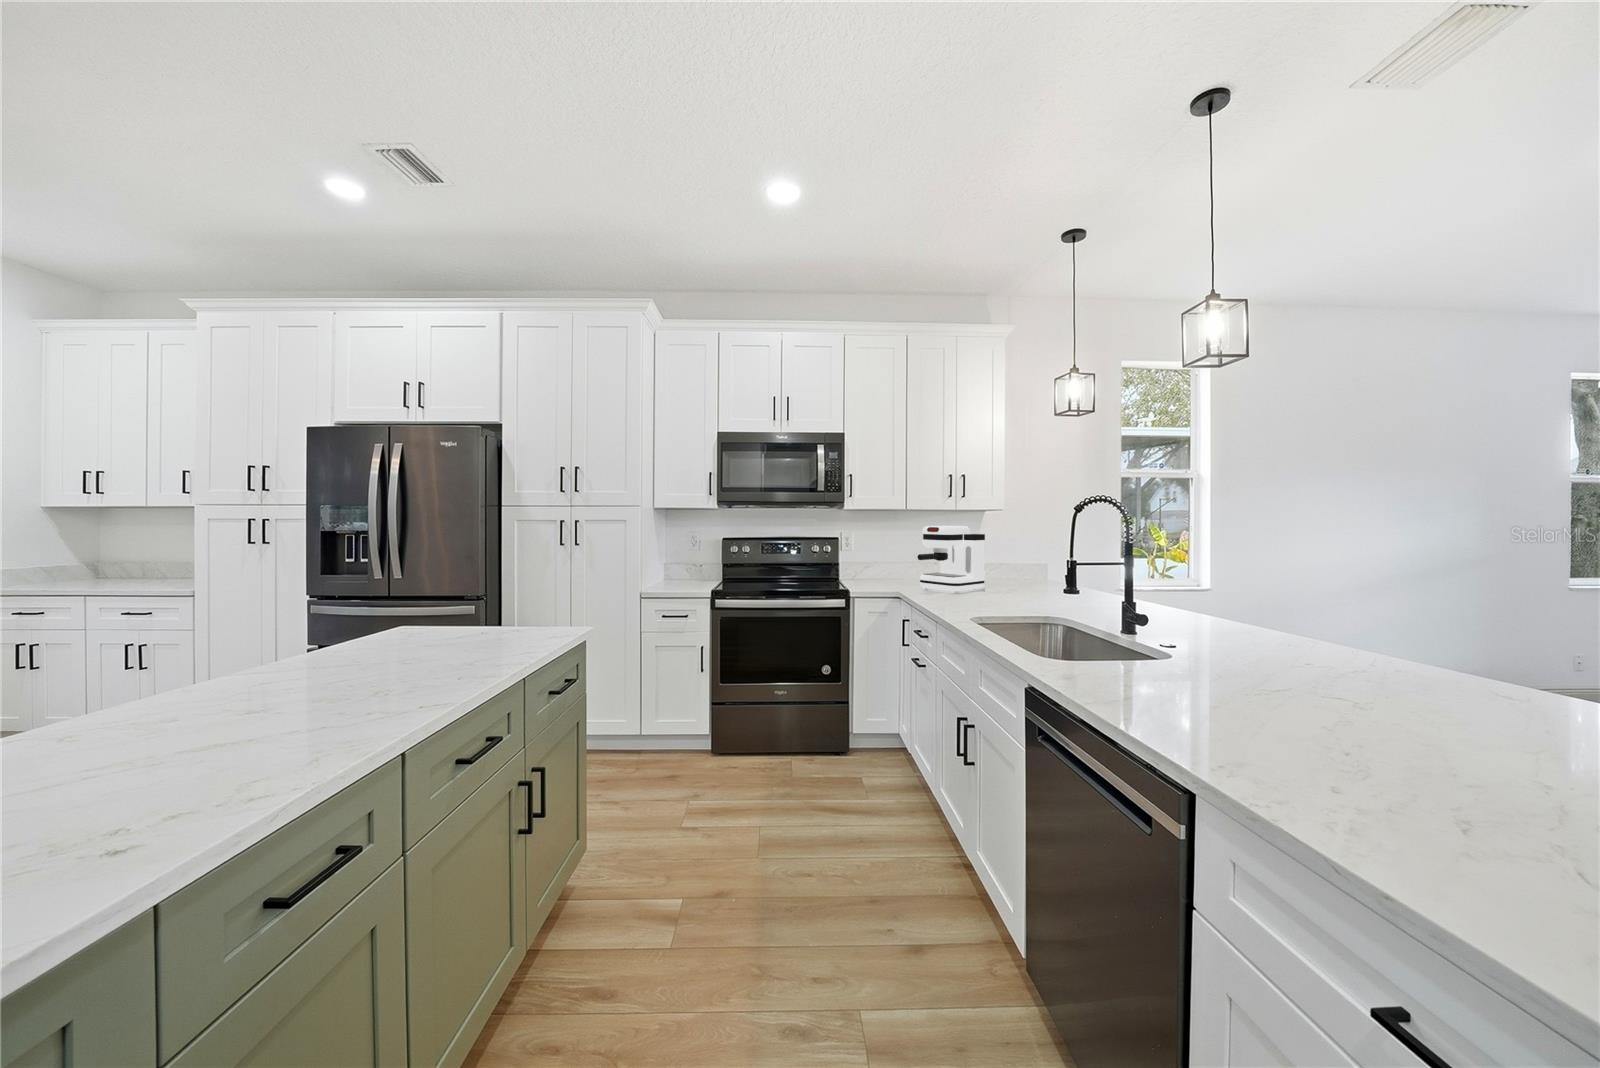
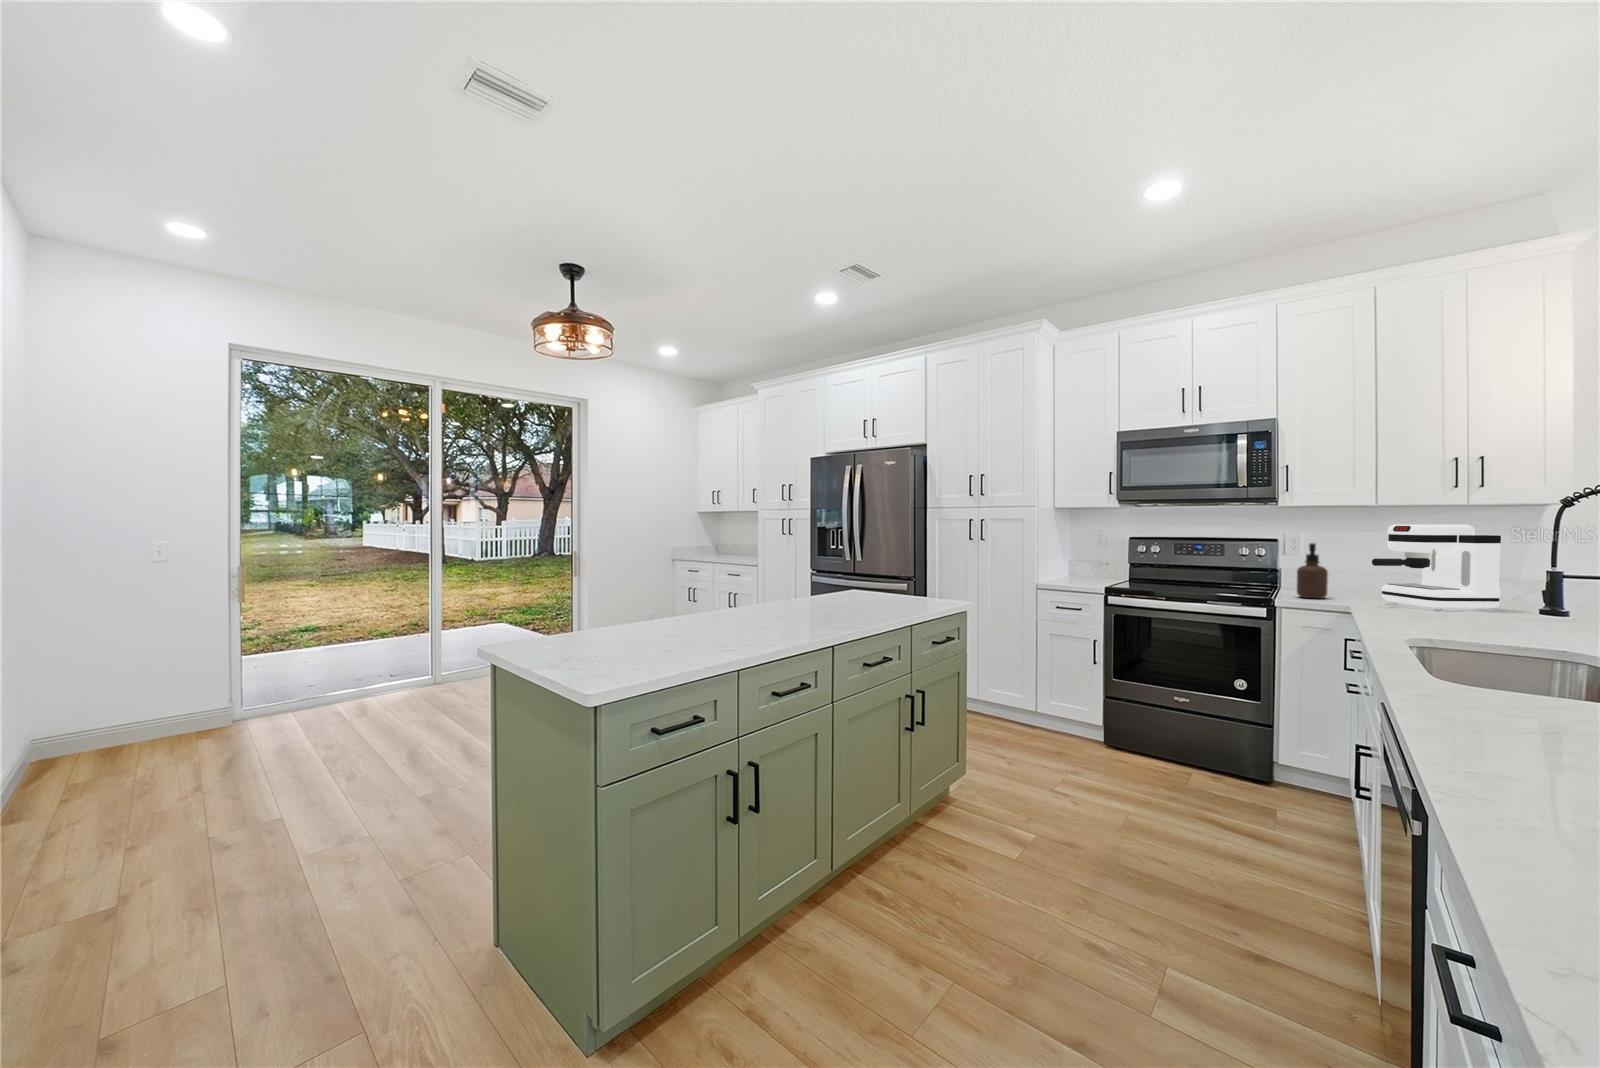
soap dispenser: none [863,542,883,589] -> present [1297,543,1328,598]

